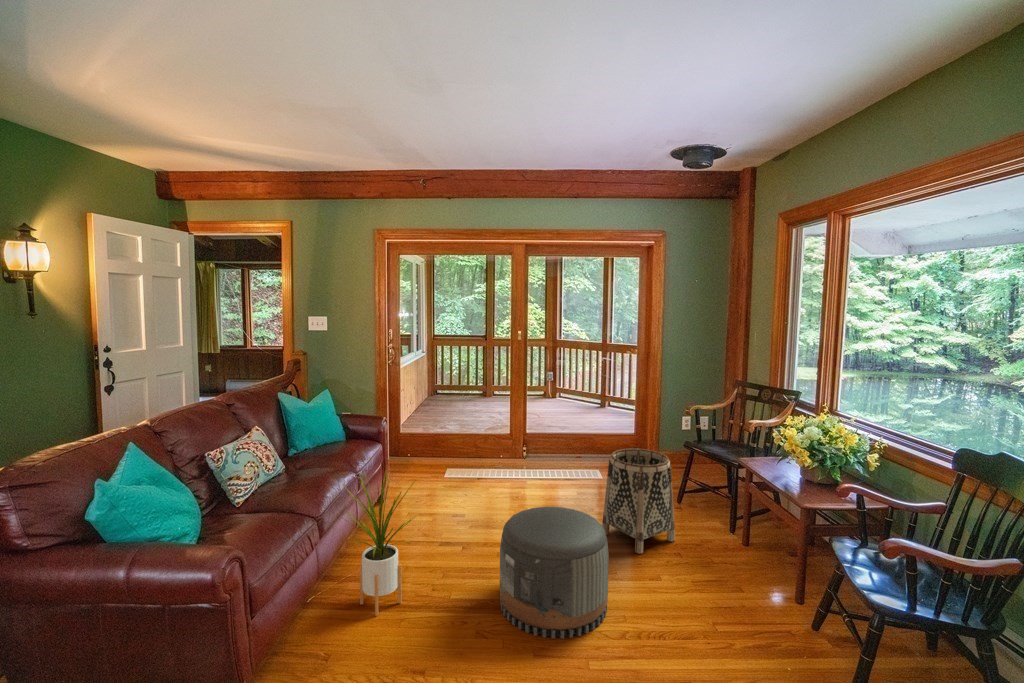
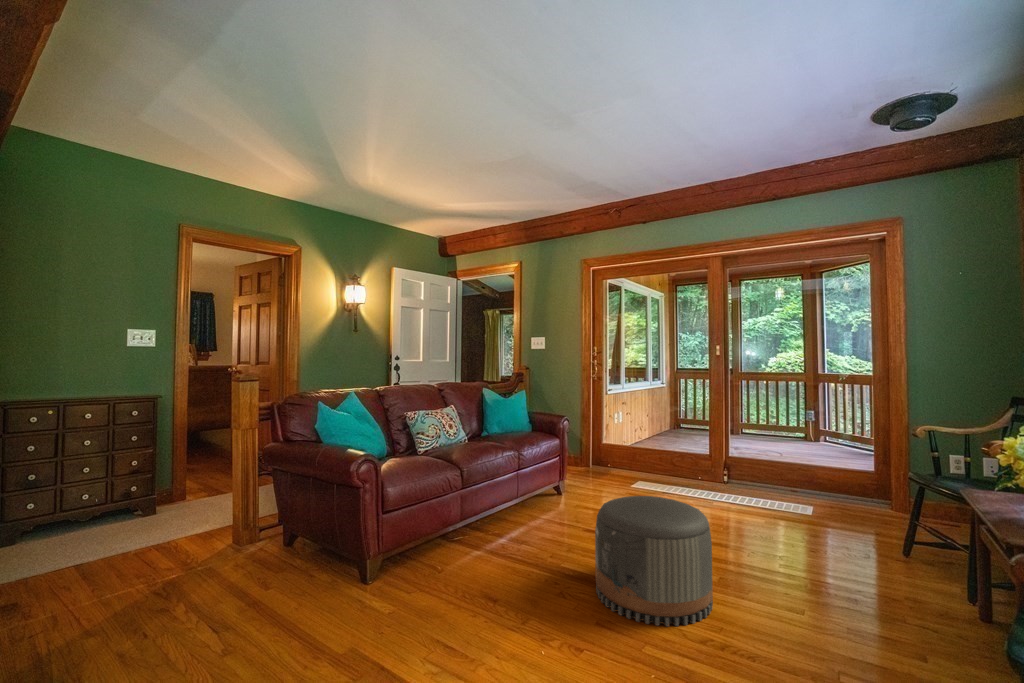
basket: present [602,448,675,554] -> none [763,464,863,587]
house plant: present [343,471,415,616] -> none [470,433,536,560]

